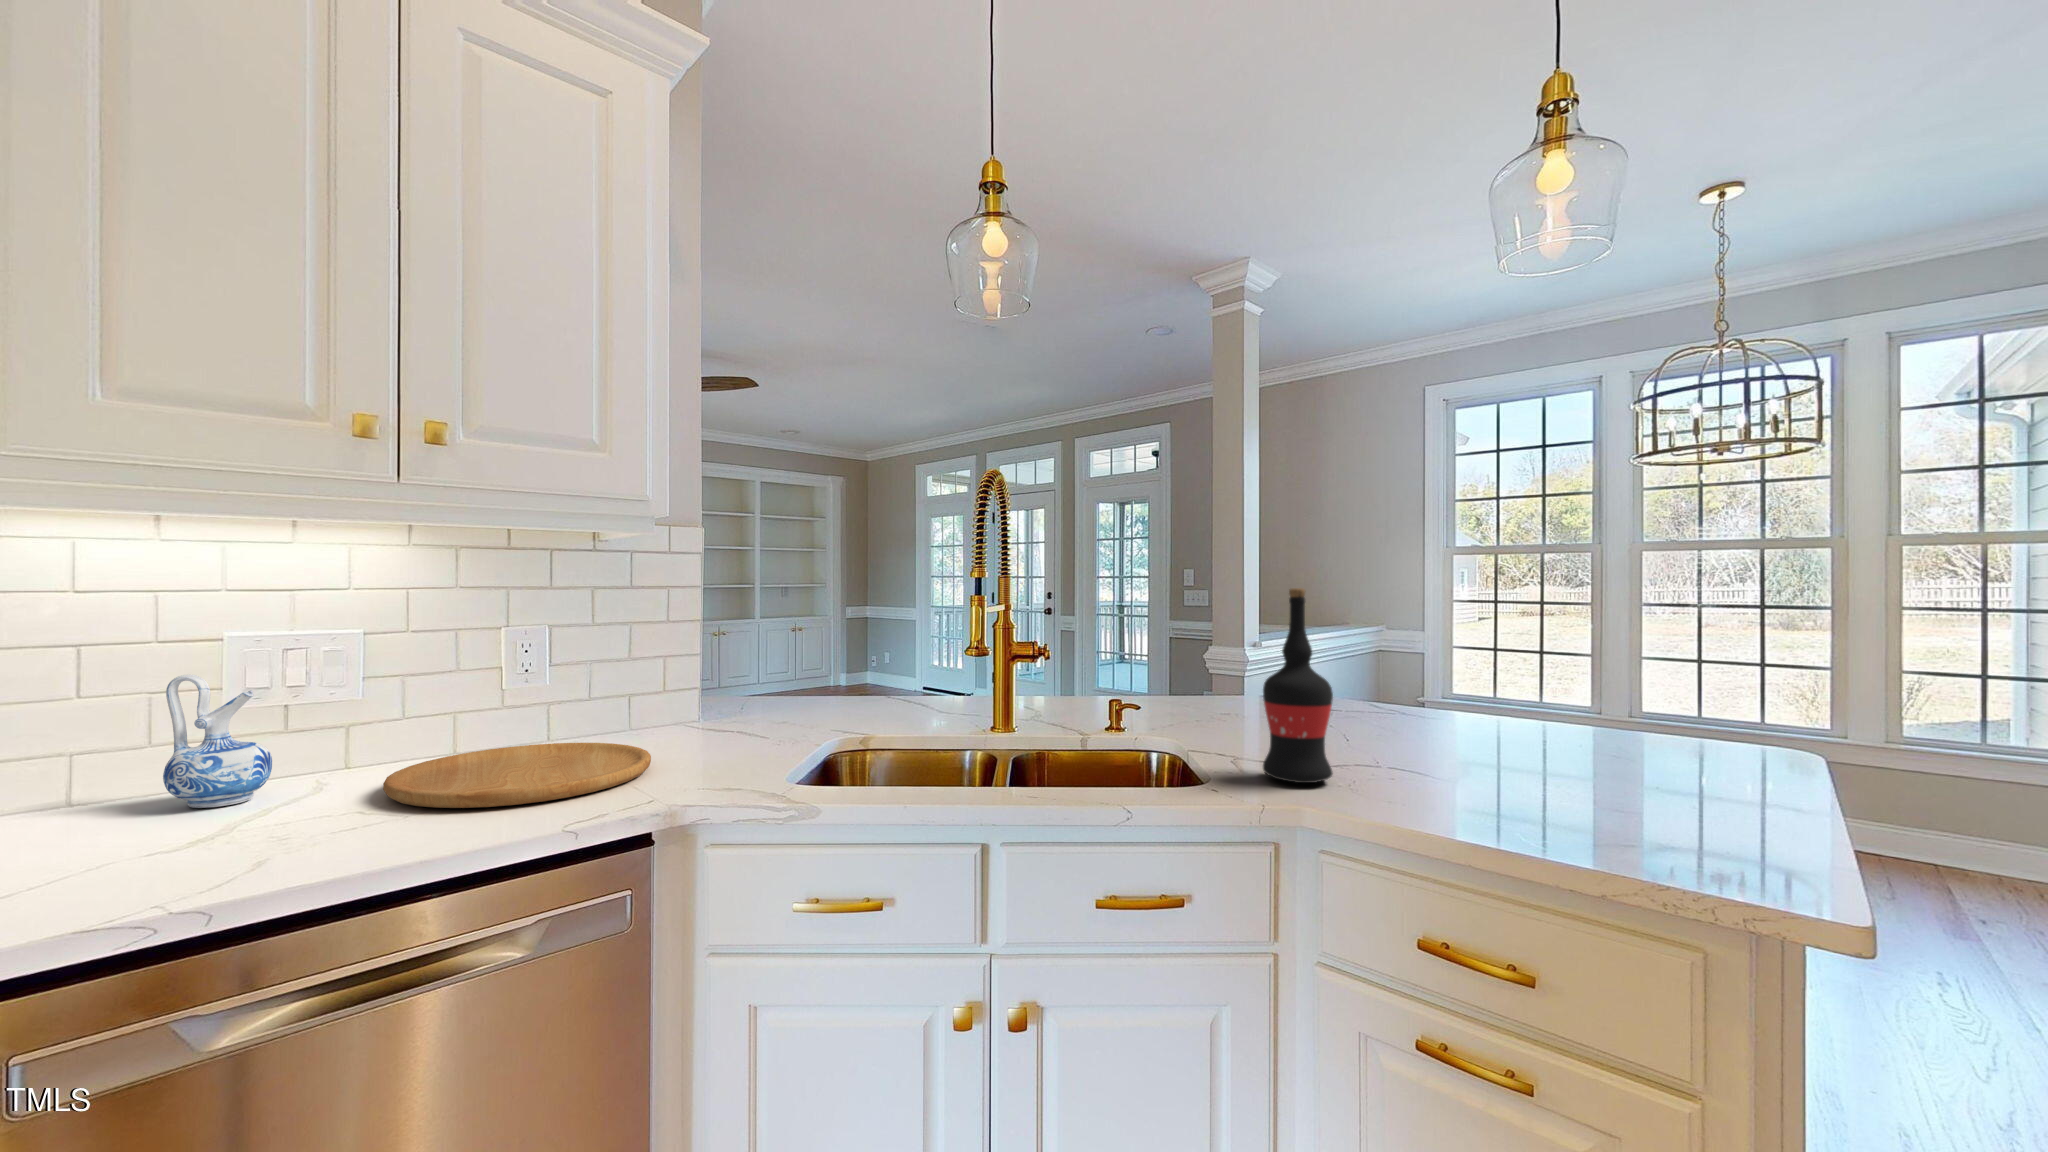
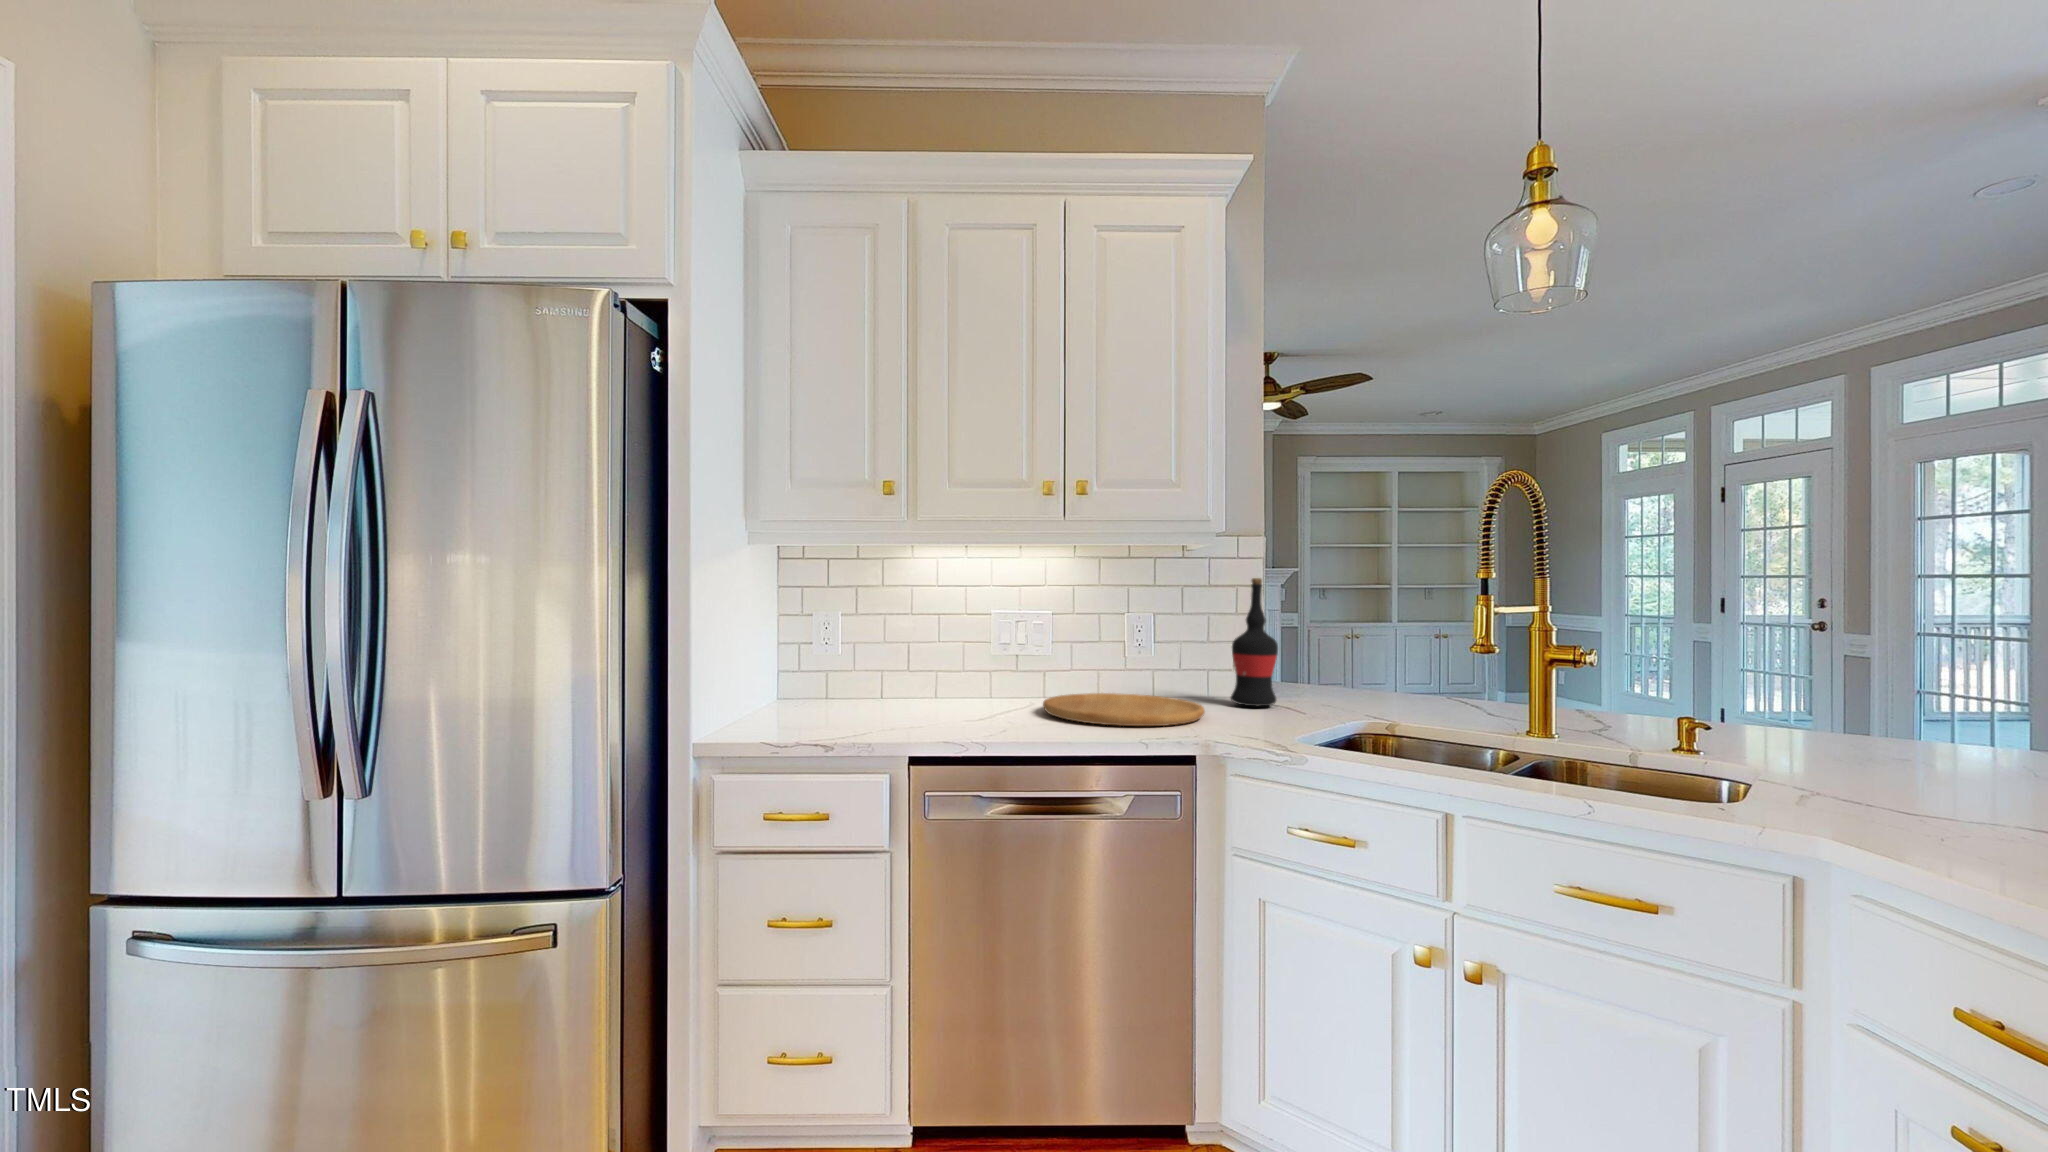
wine bottle: present [1263,588,1333,783] -> present [1231,578,1278,706]
ceramic pitcher: present [163,674,272,808] -> none [944,624,990,704]

